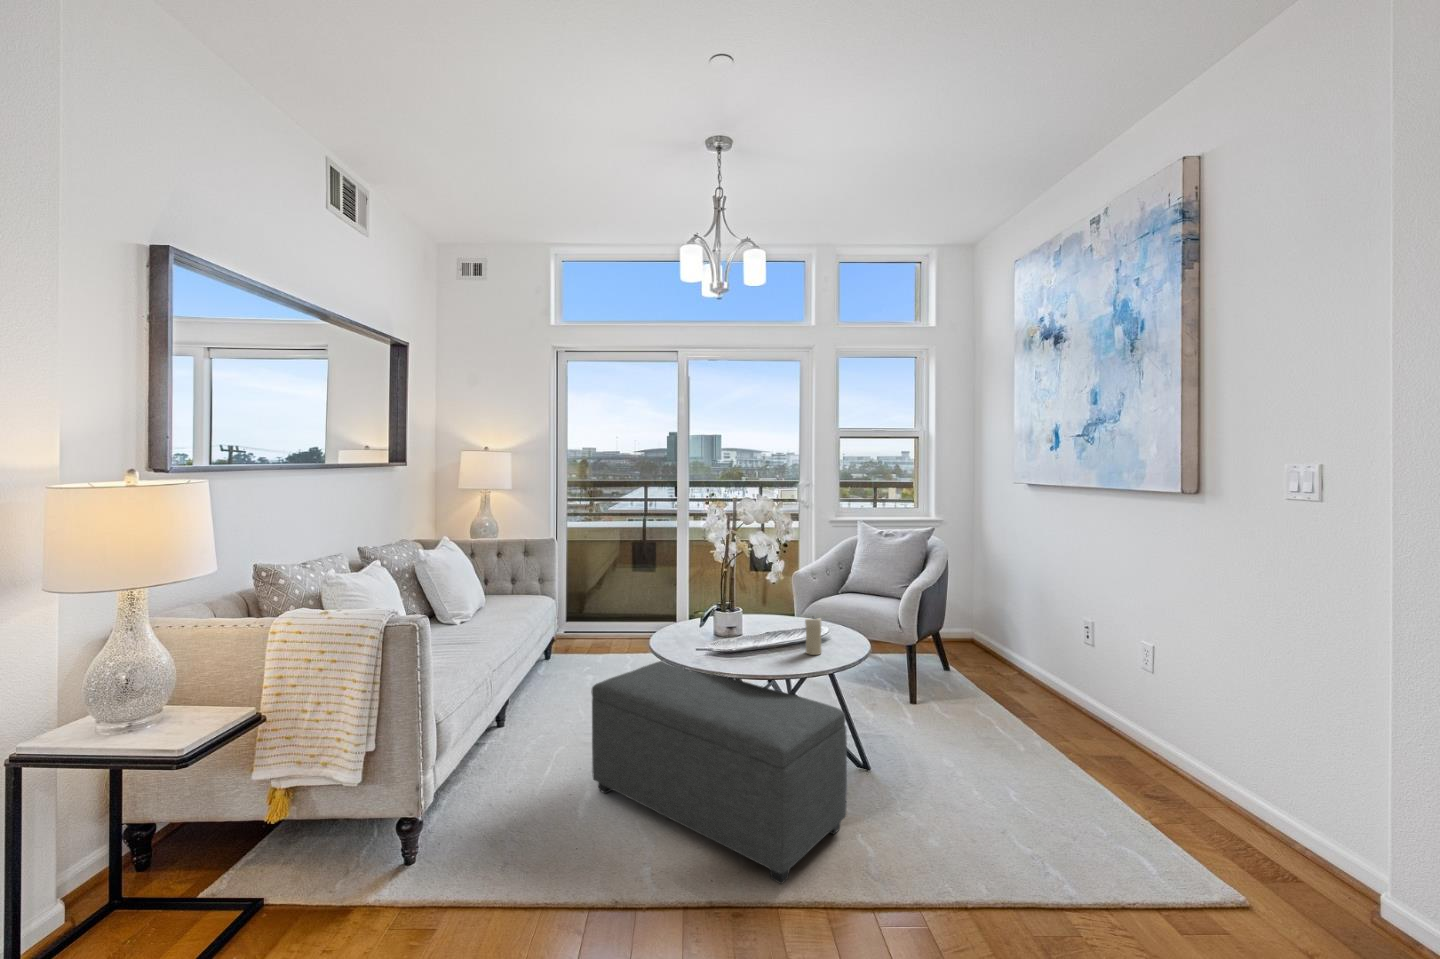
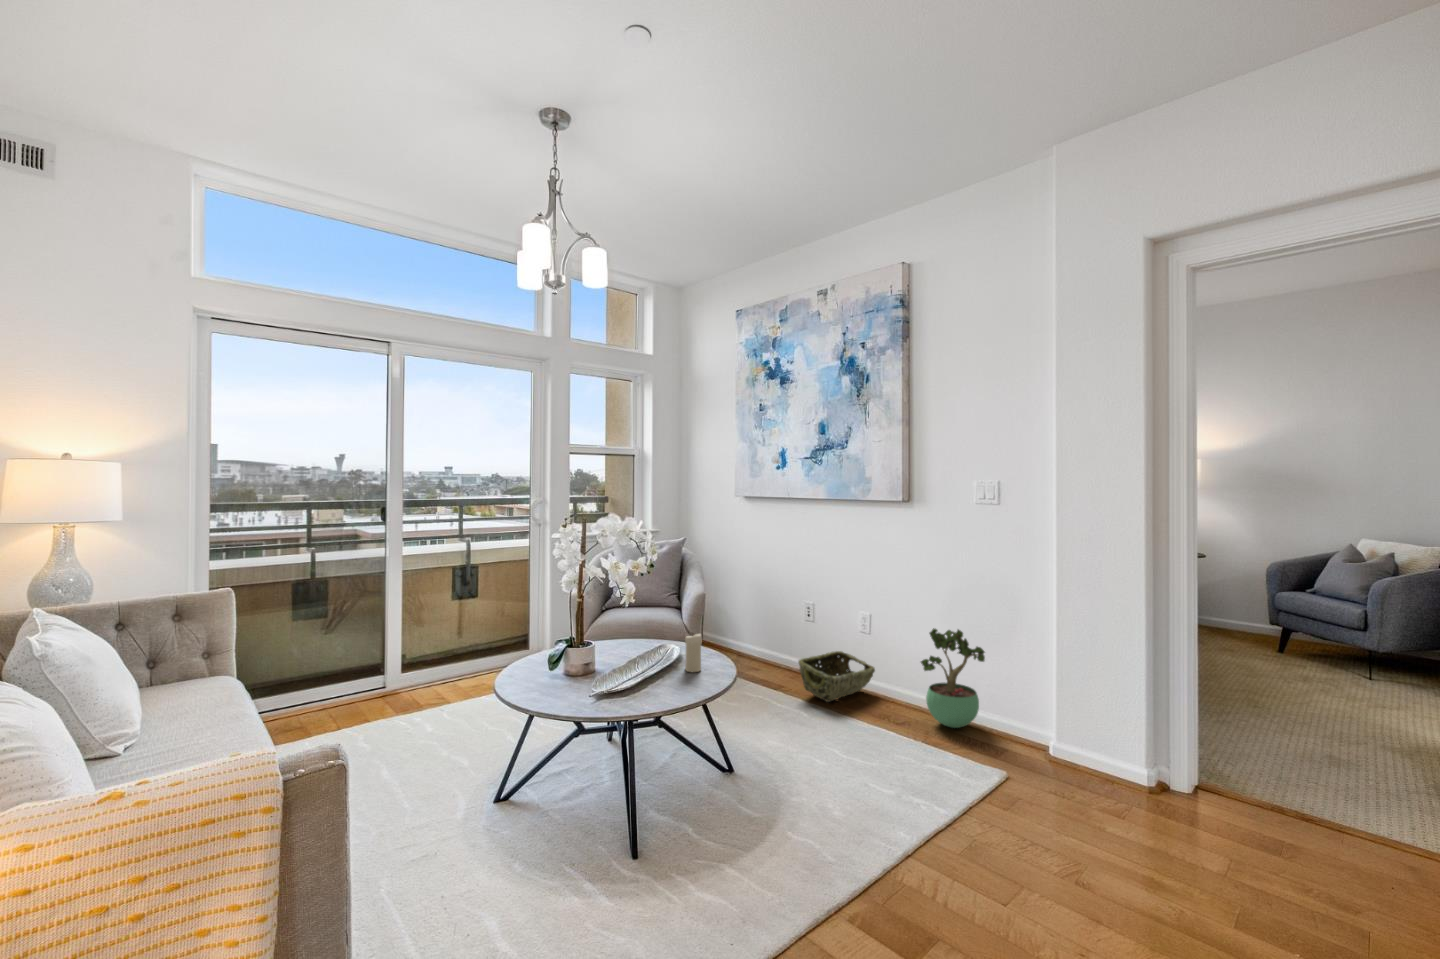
ottoman: present [591,660,847,884] -> none [491,713,790,900]
potted plant: none [1175,670,1269,819] -> present [921,628,985,728]
woven basket: none [1028,677,1145,735] -> present [798,651,875,702]

